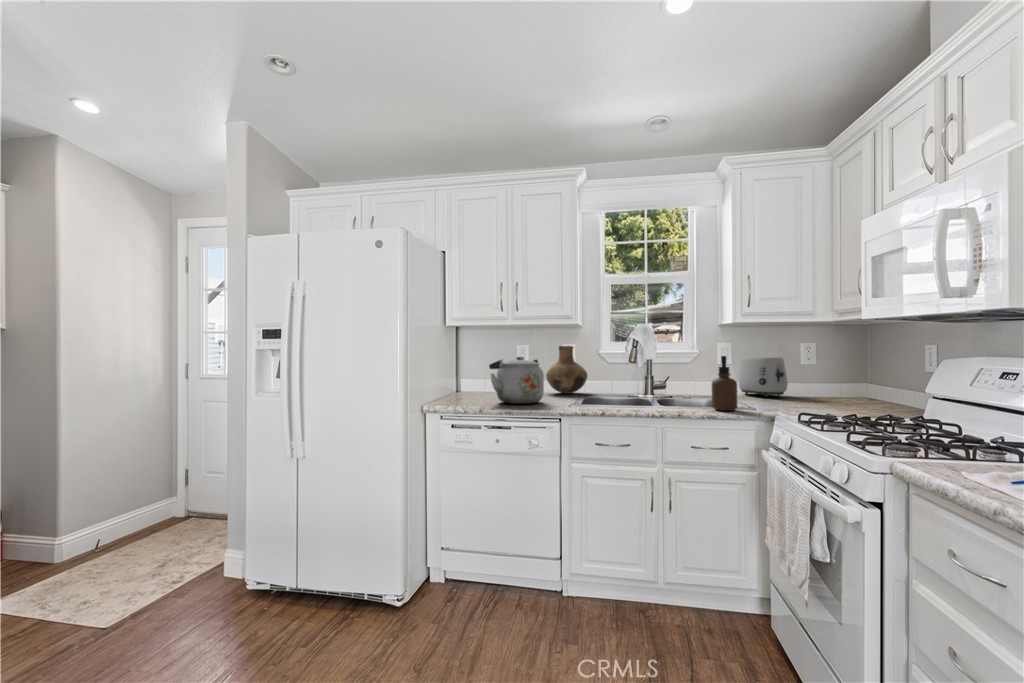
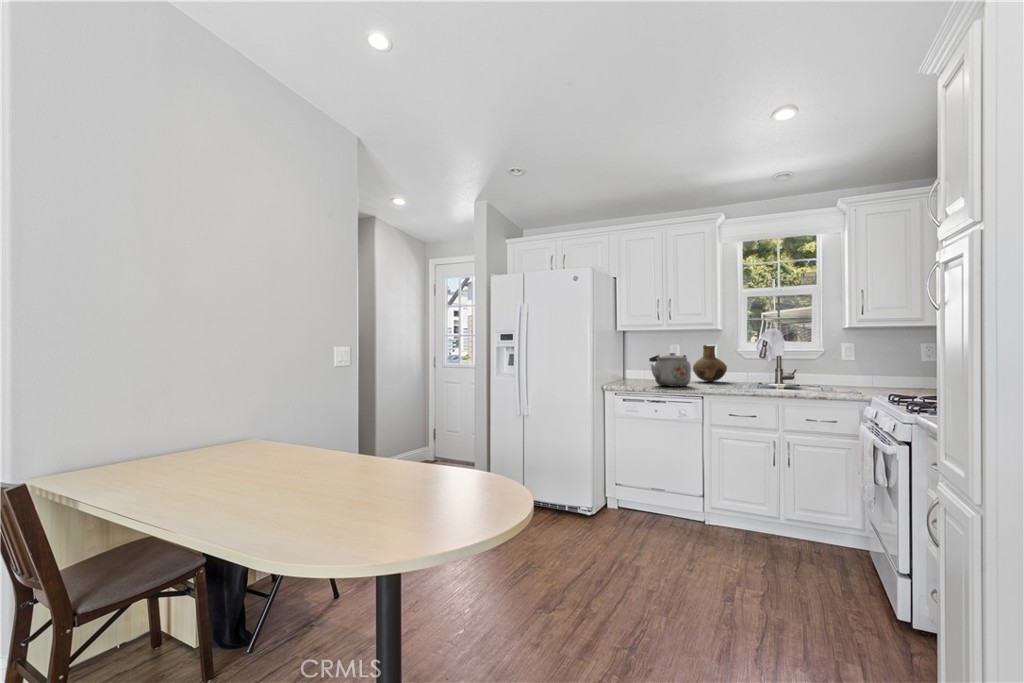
soap dispenser: present [712,356,737,411] -> none [825,353,846,394]
toaster: present [739,357,788,397] -> none [861,355,905,388]

